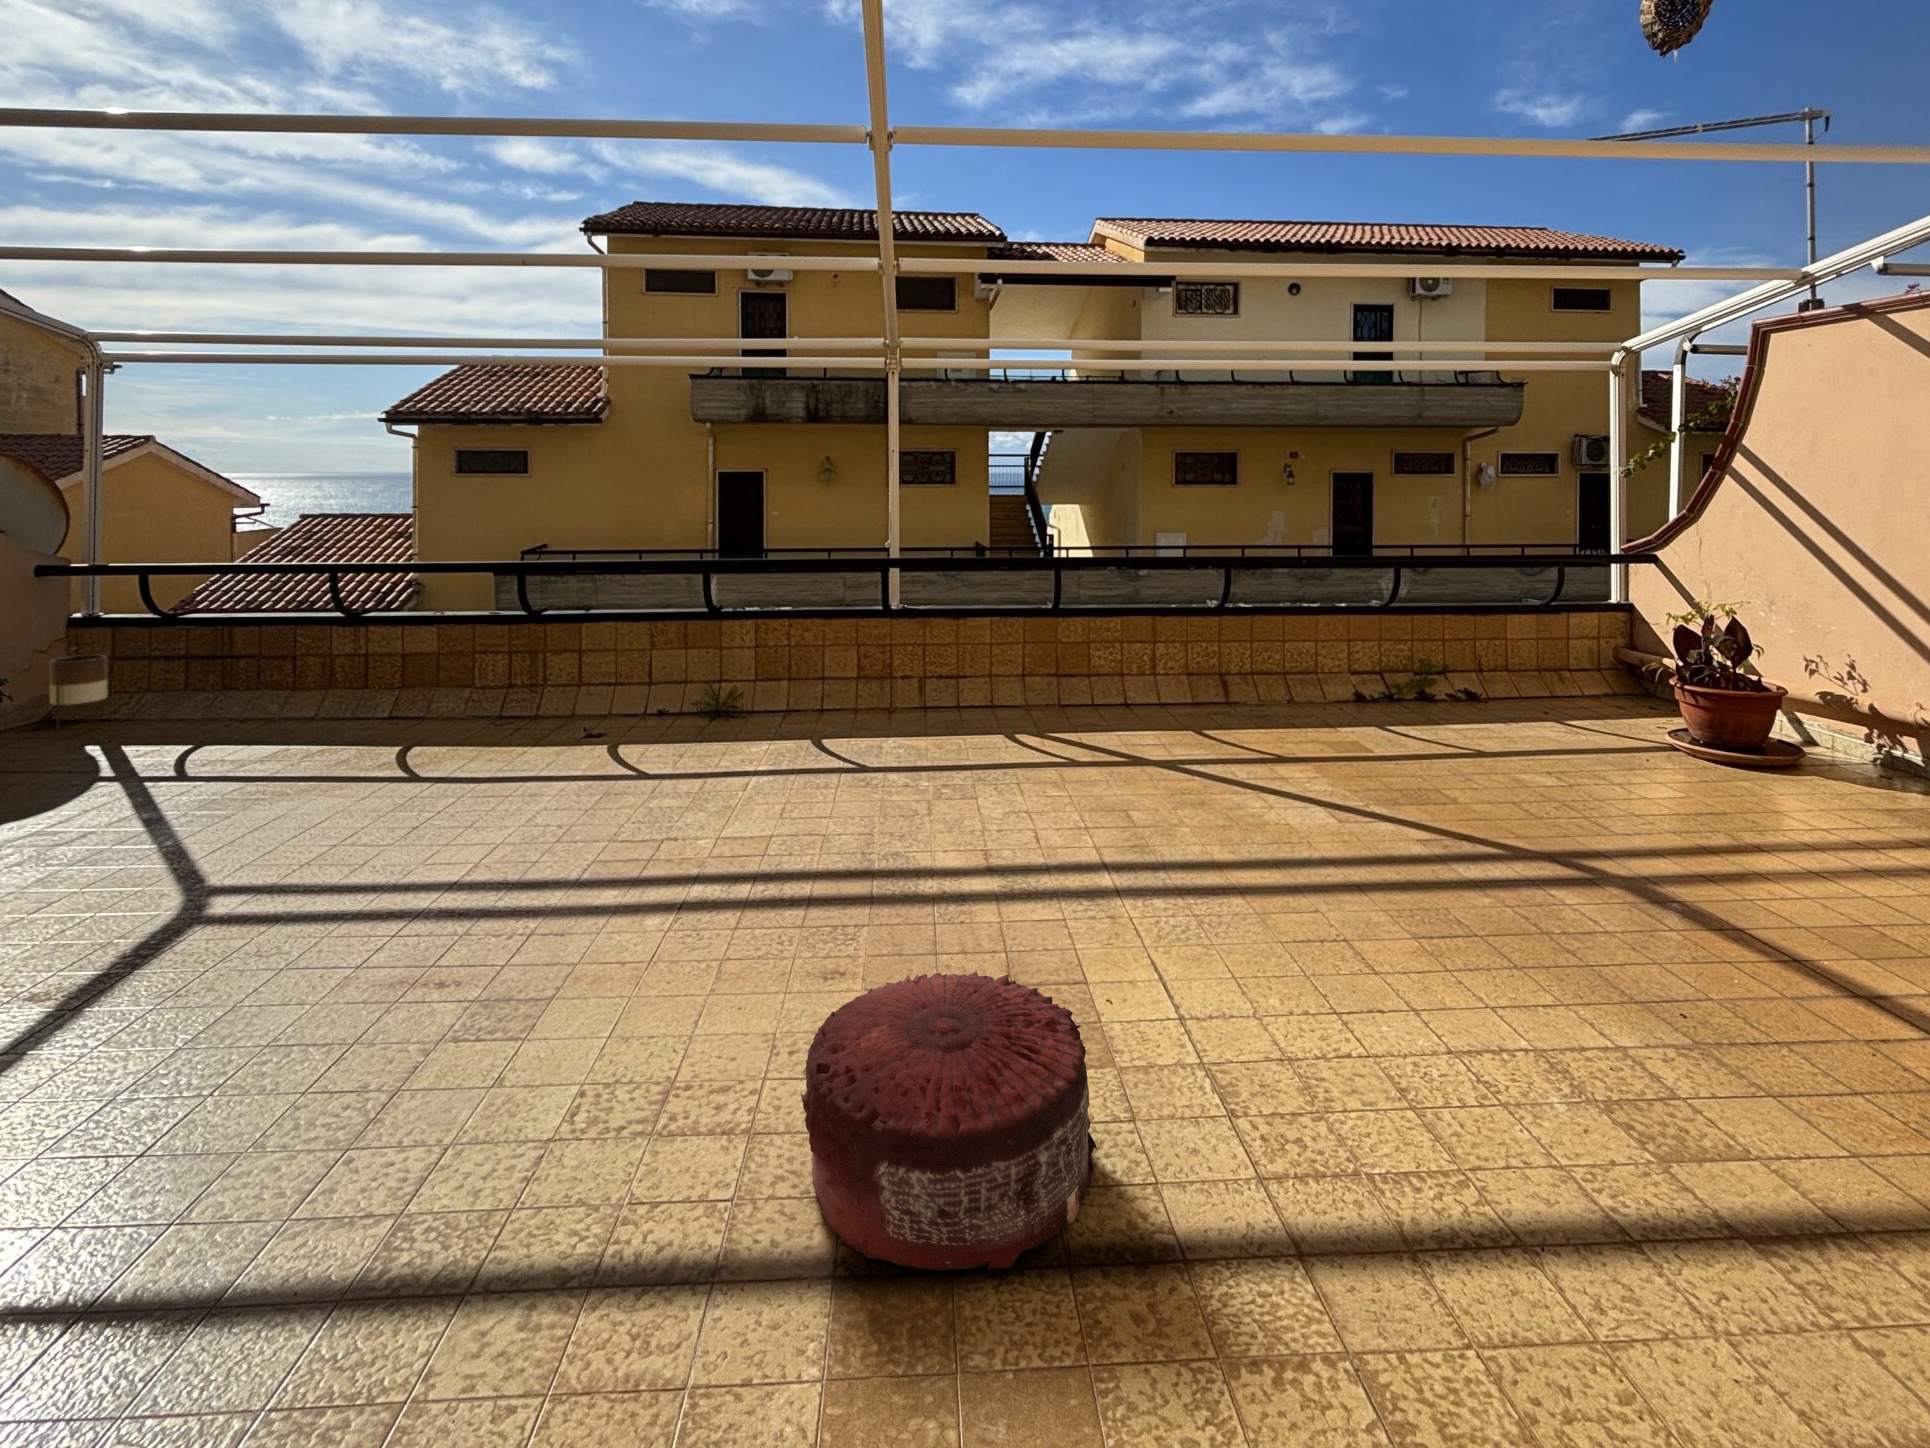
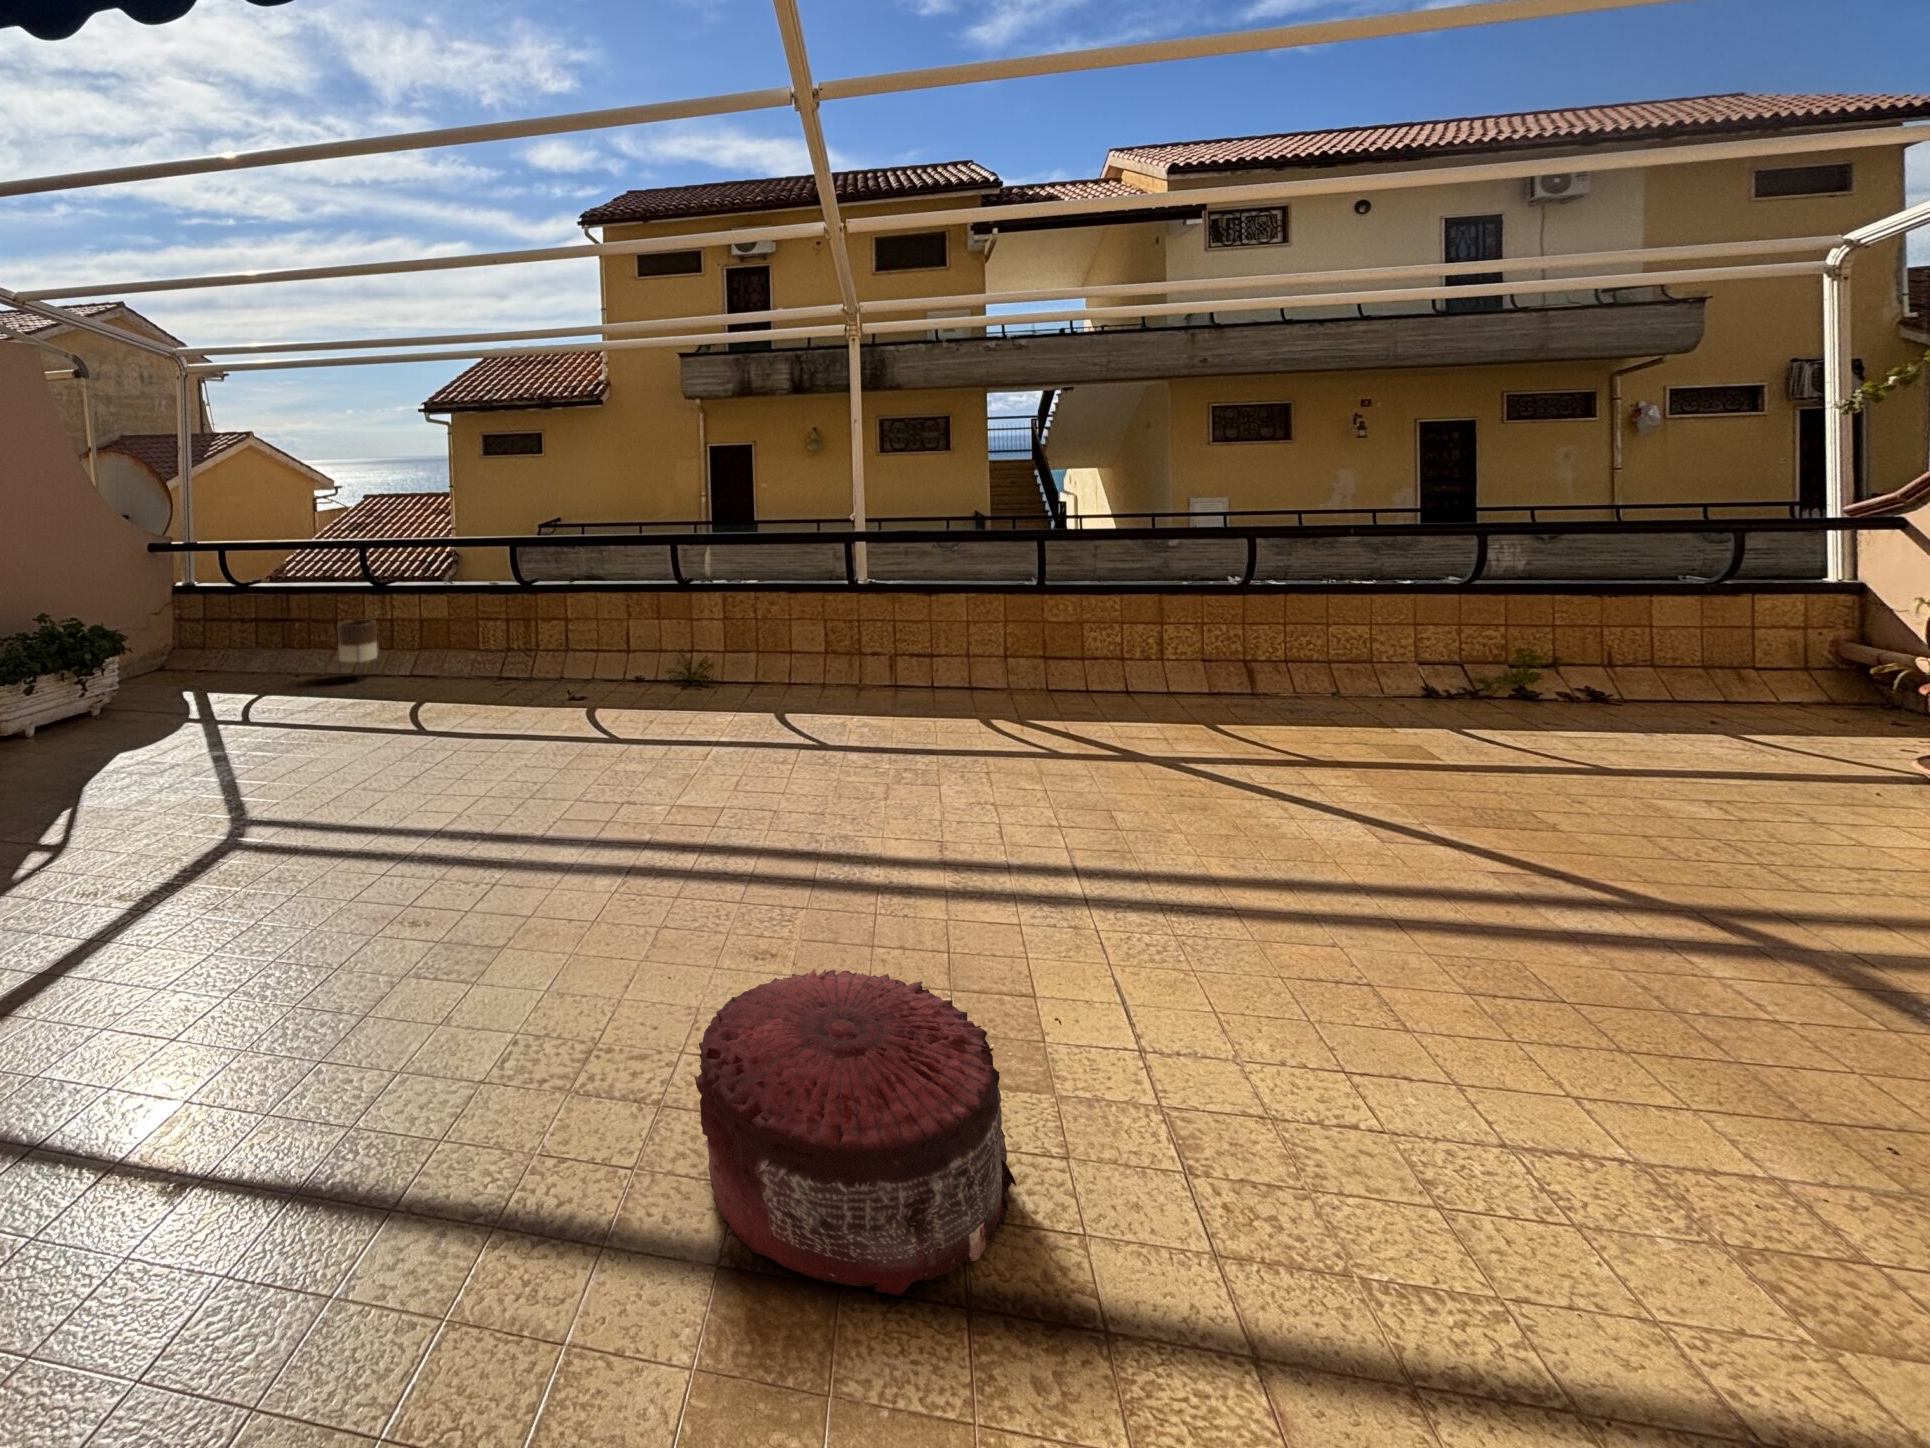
planter: present [50,655,112,728] -> present [338,620,378,680]

